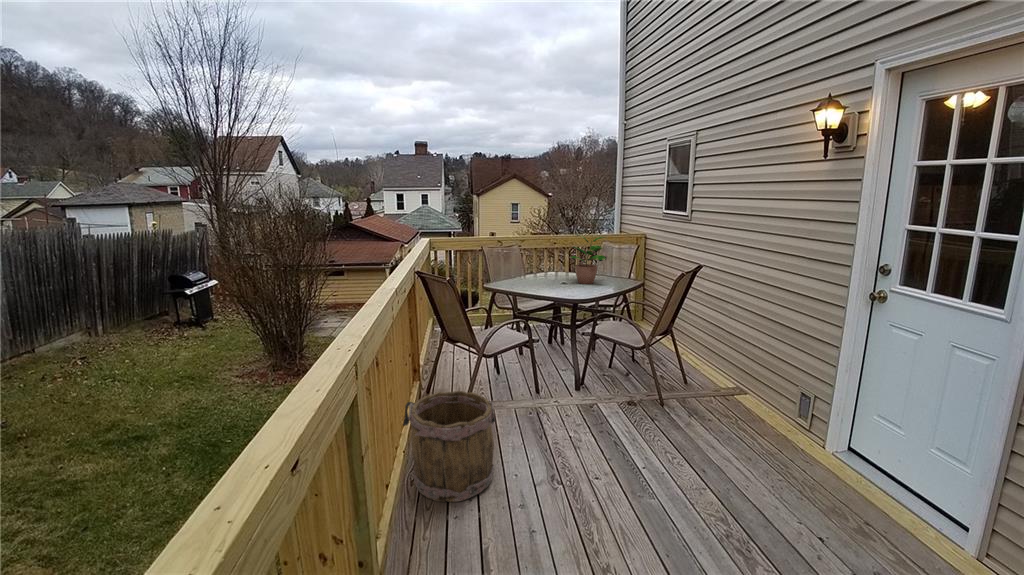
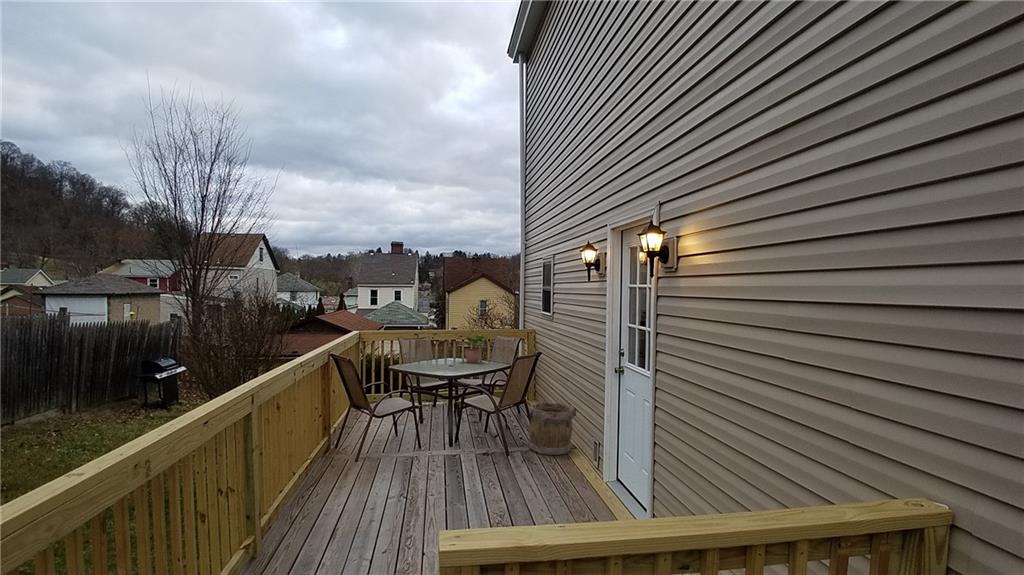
bucket: present [403,391,495,502] -> present [529,402,577,455]

